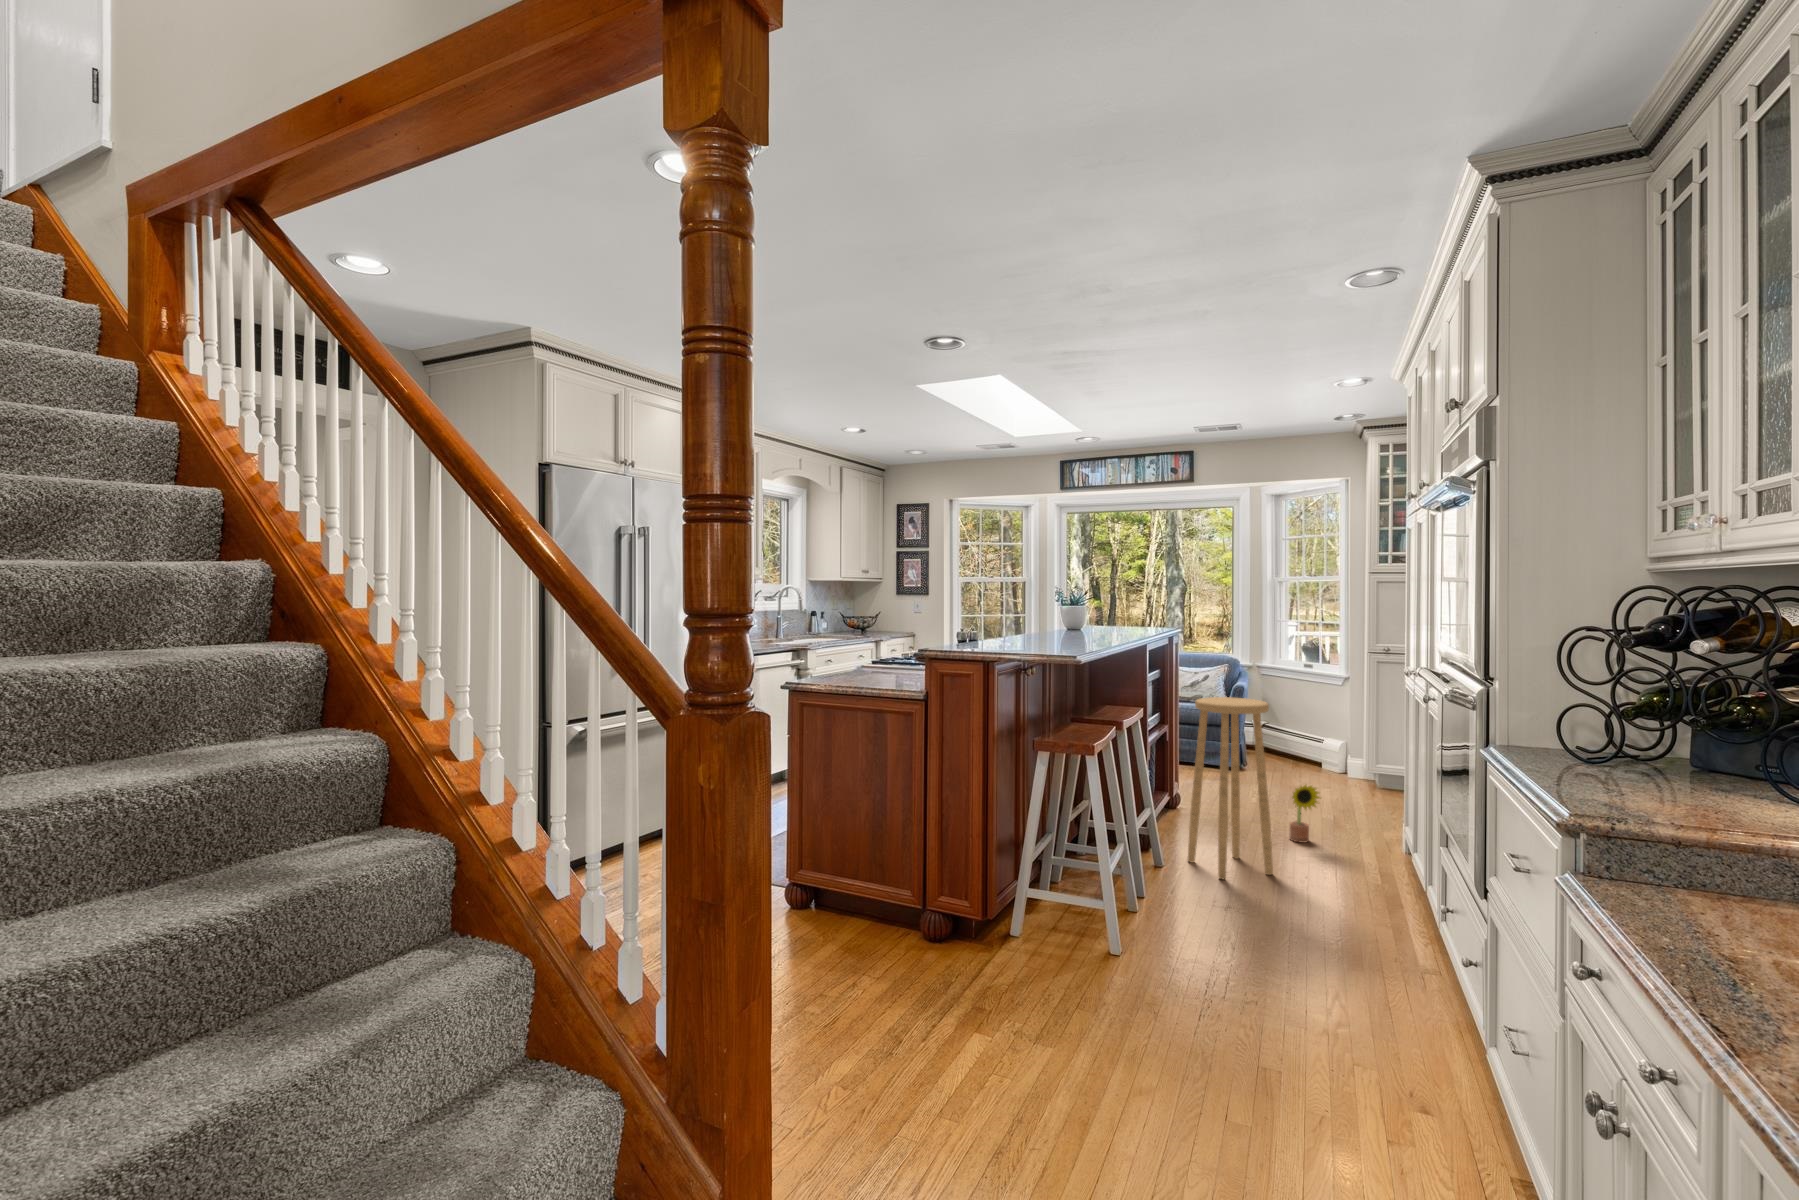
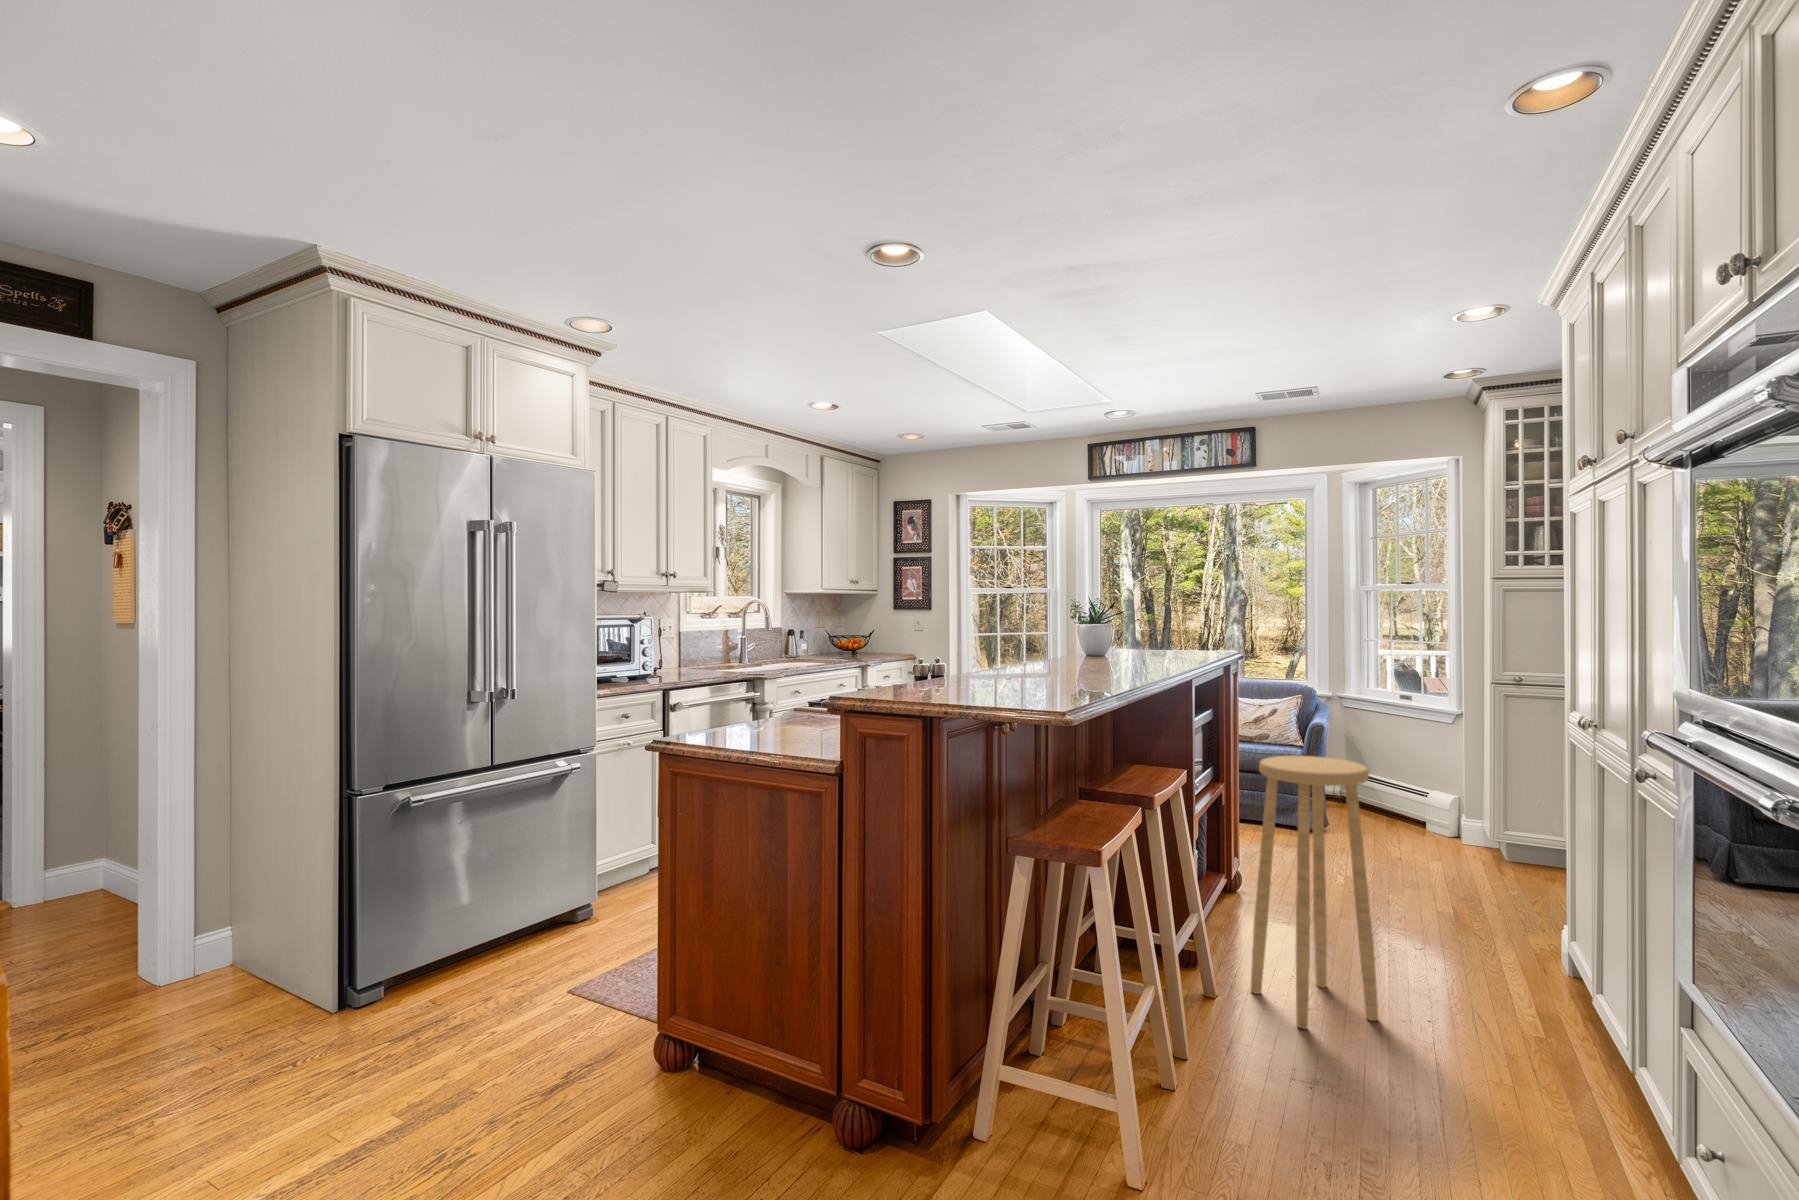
decorative plant: present [1289,785,1320,843] -> none [1397,876,1445,959]

